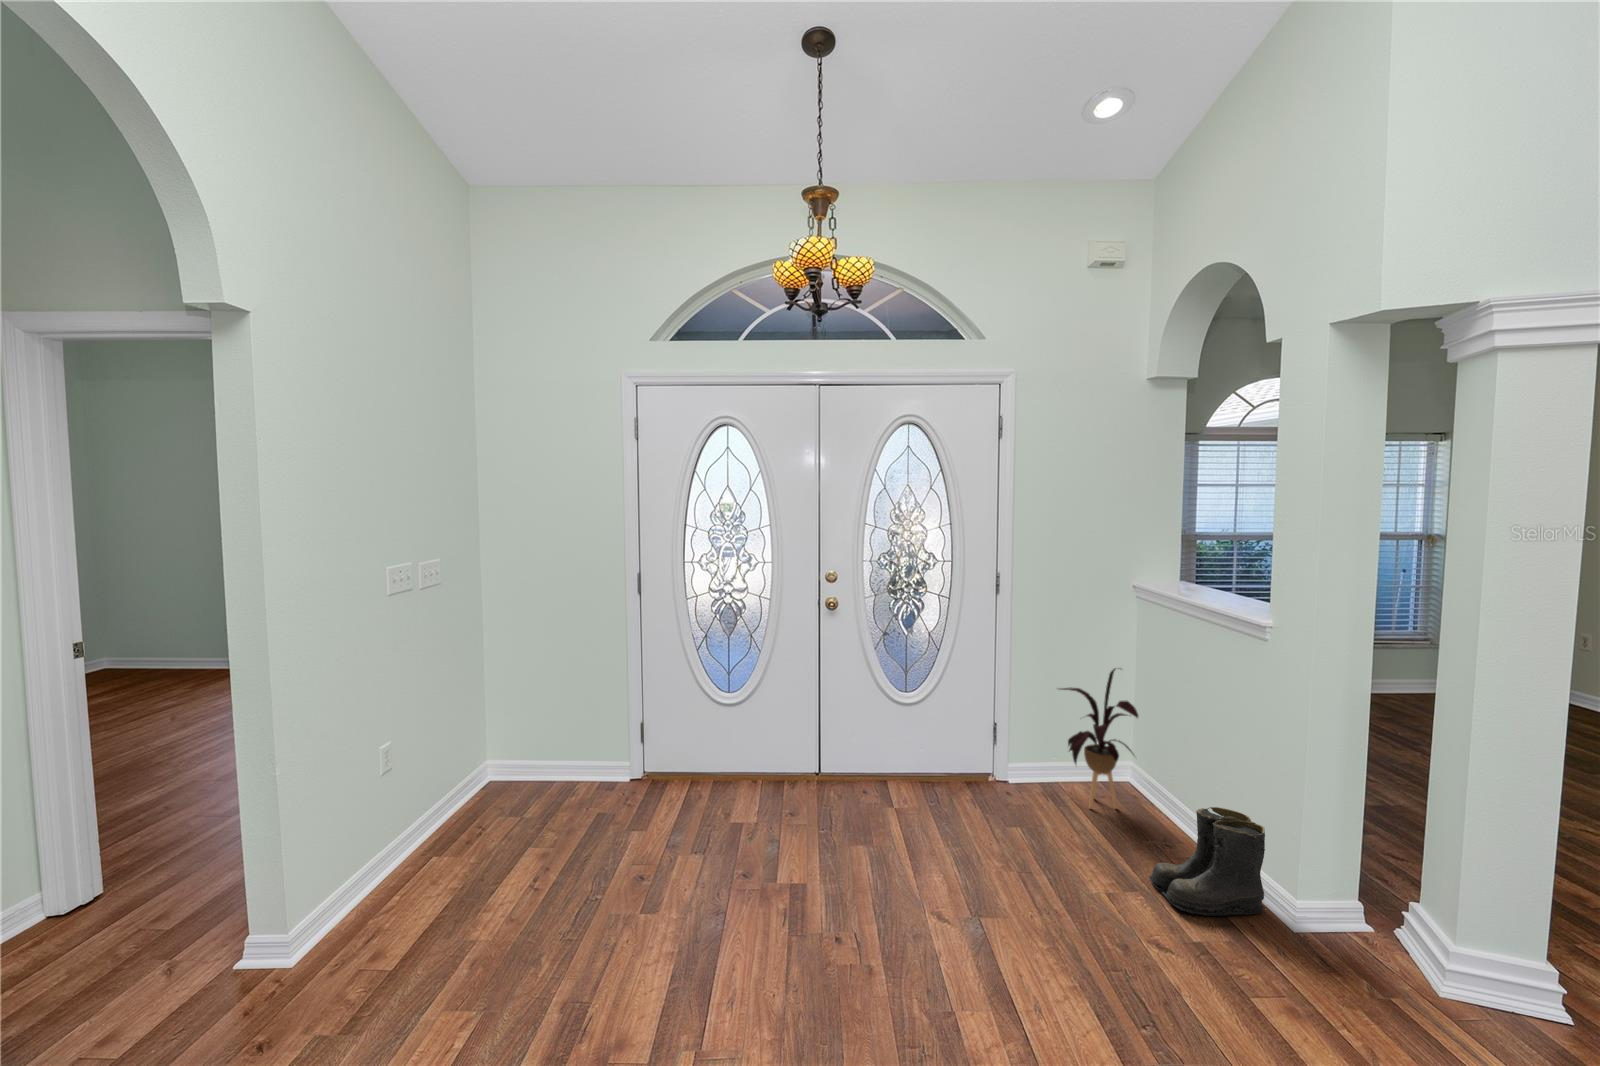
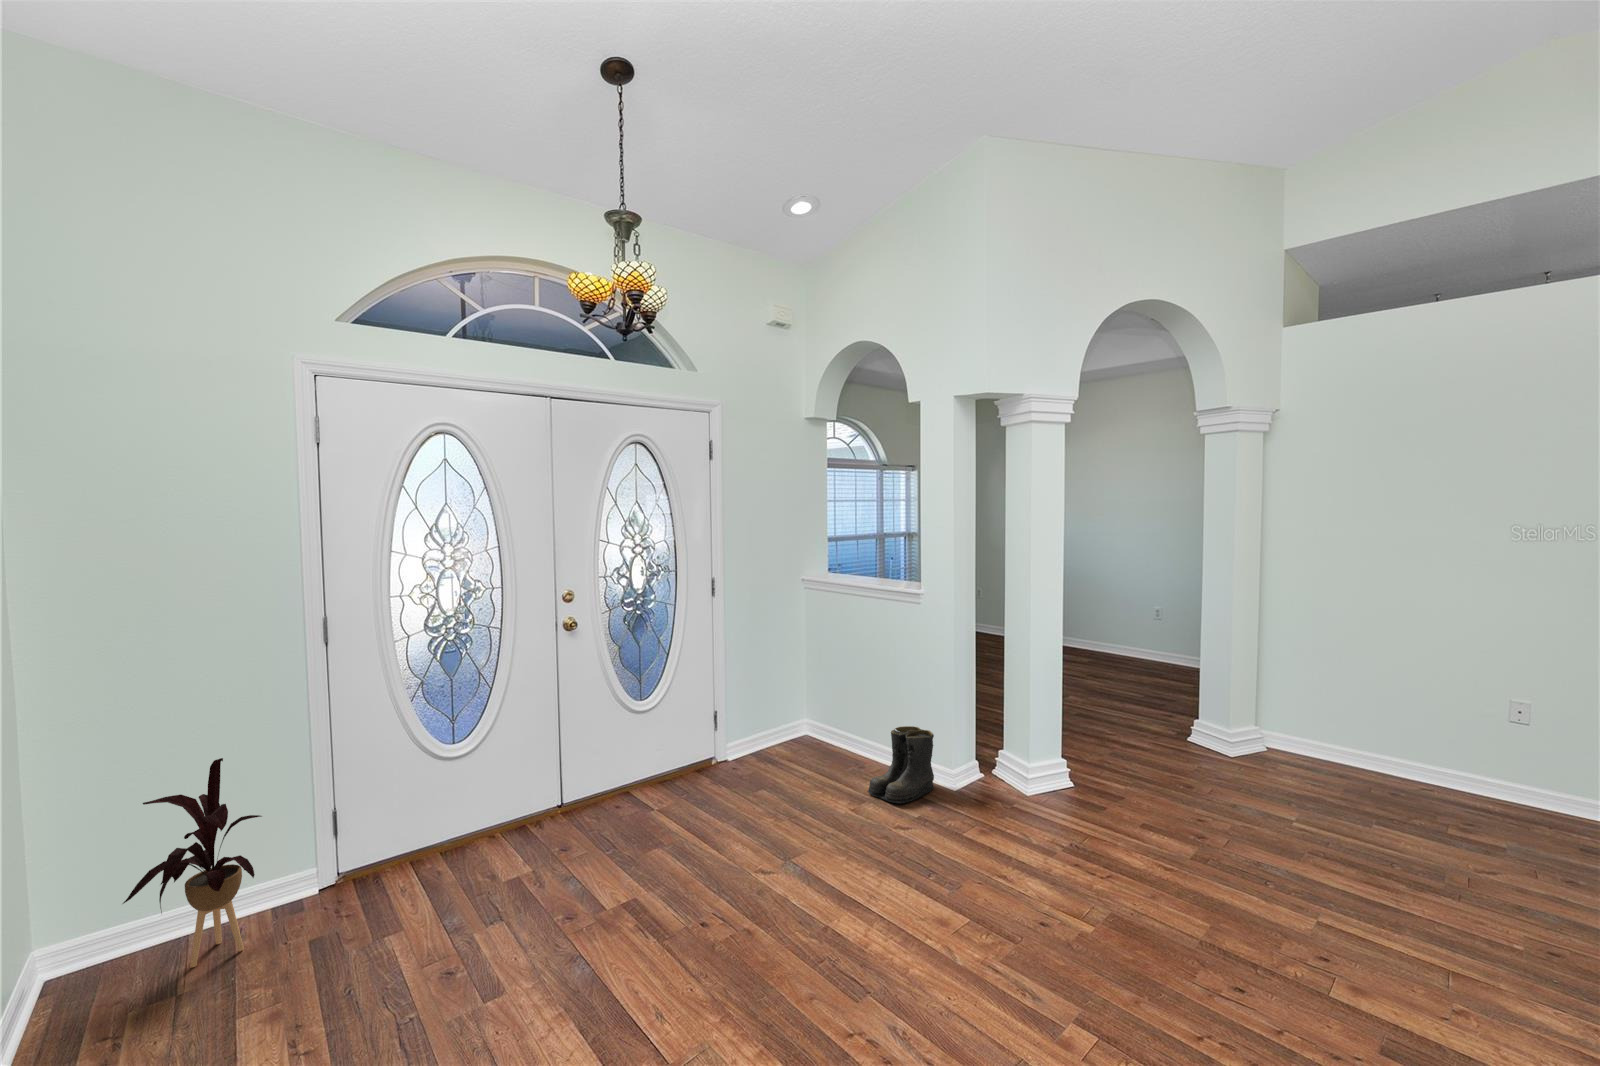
house plant: present [1060,669,1138,809] -> present [123,758,262,967]

